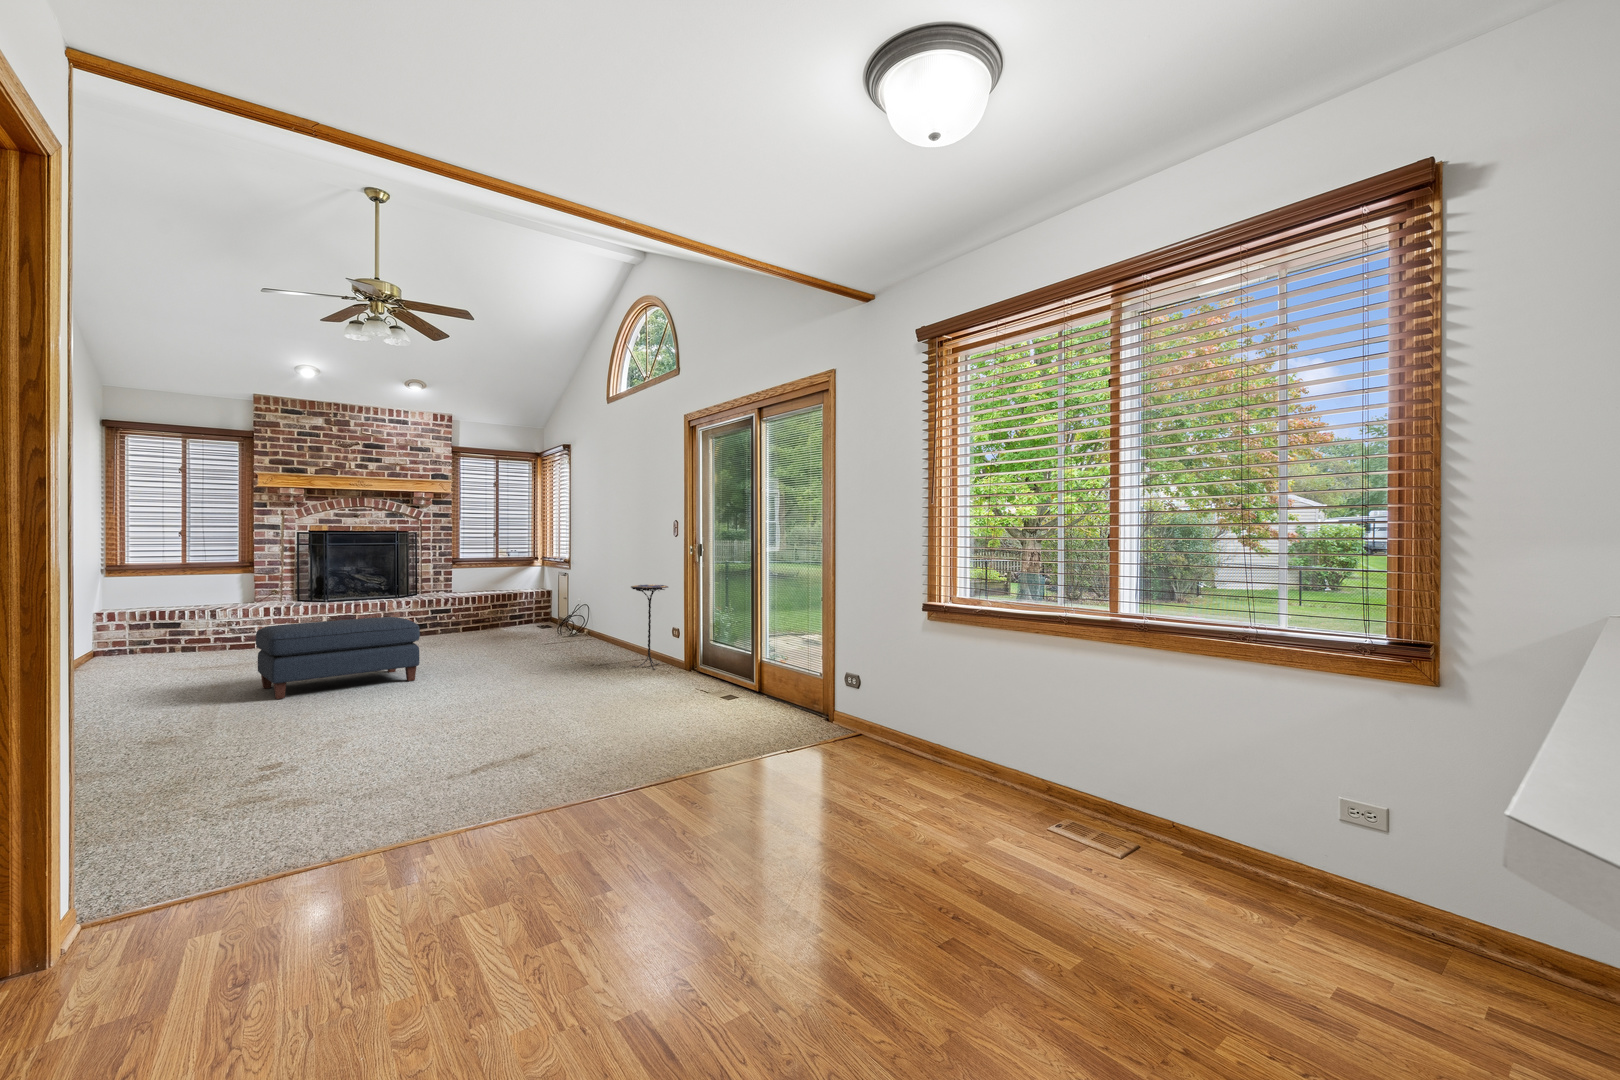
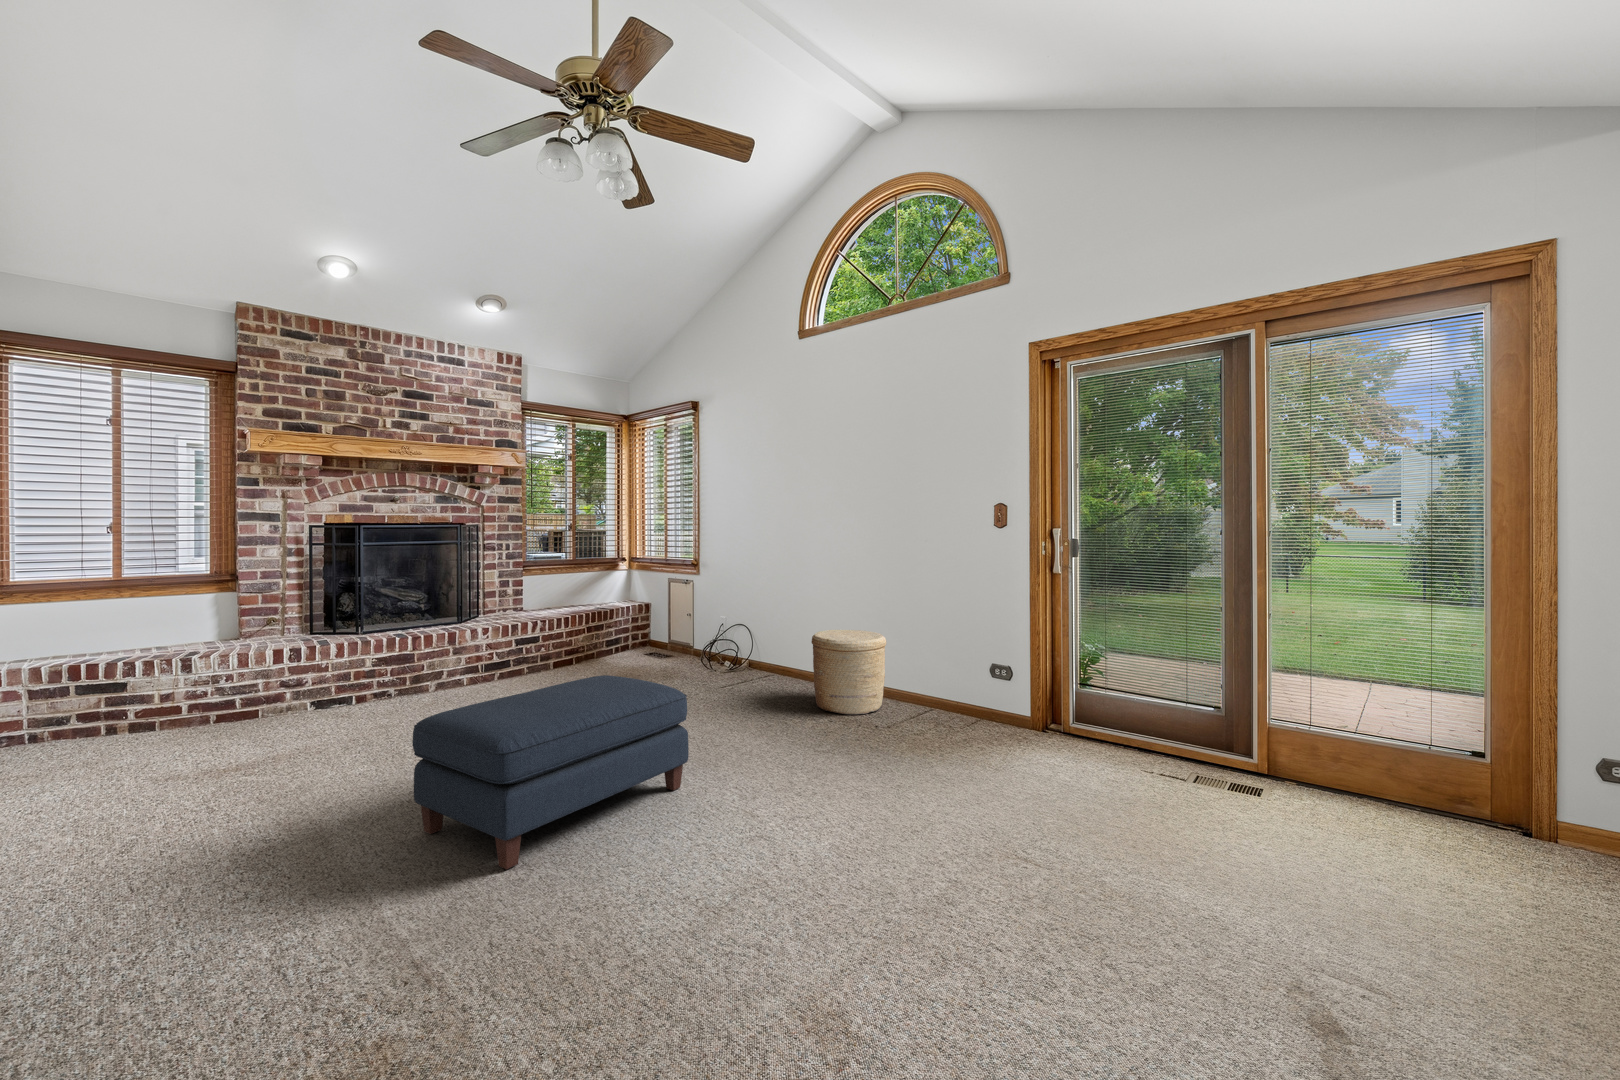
side table: present [631,585,668,669] -> none [947,609,1003,736]
woven basket: none [575,602,629,658] -> present [811,630,886,714]

